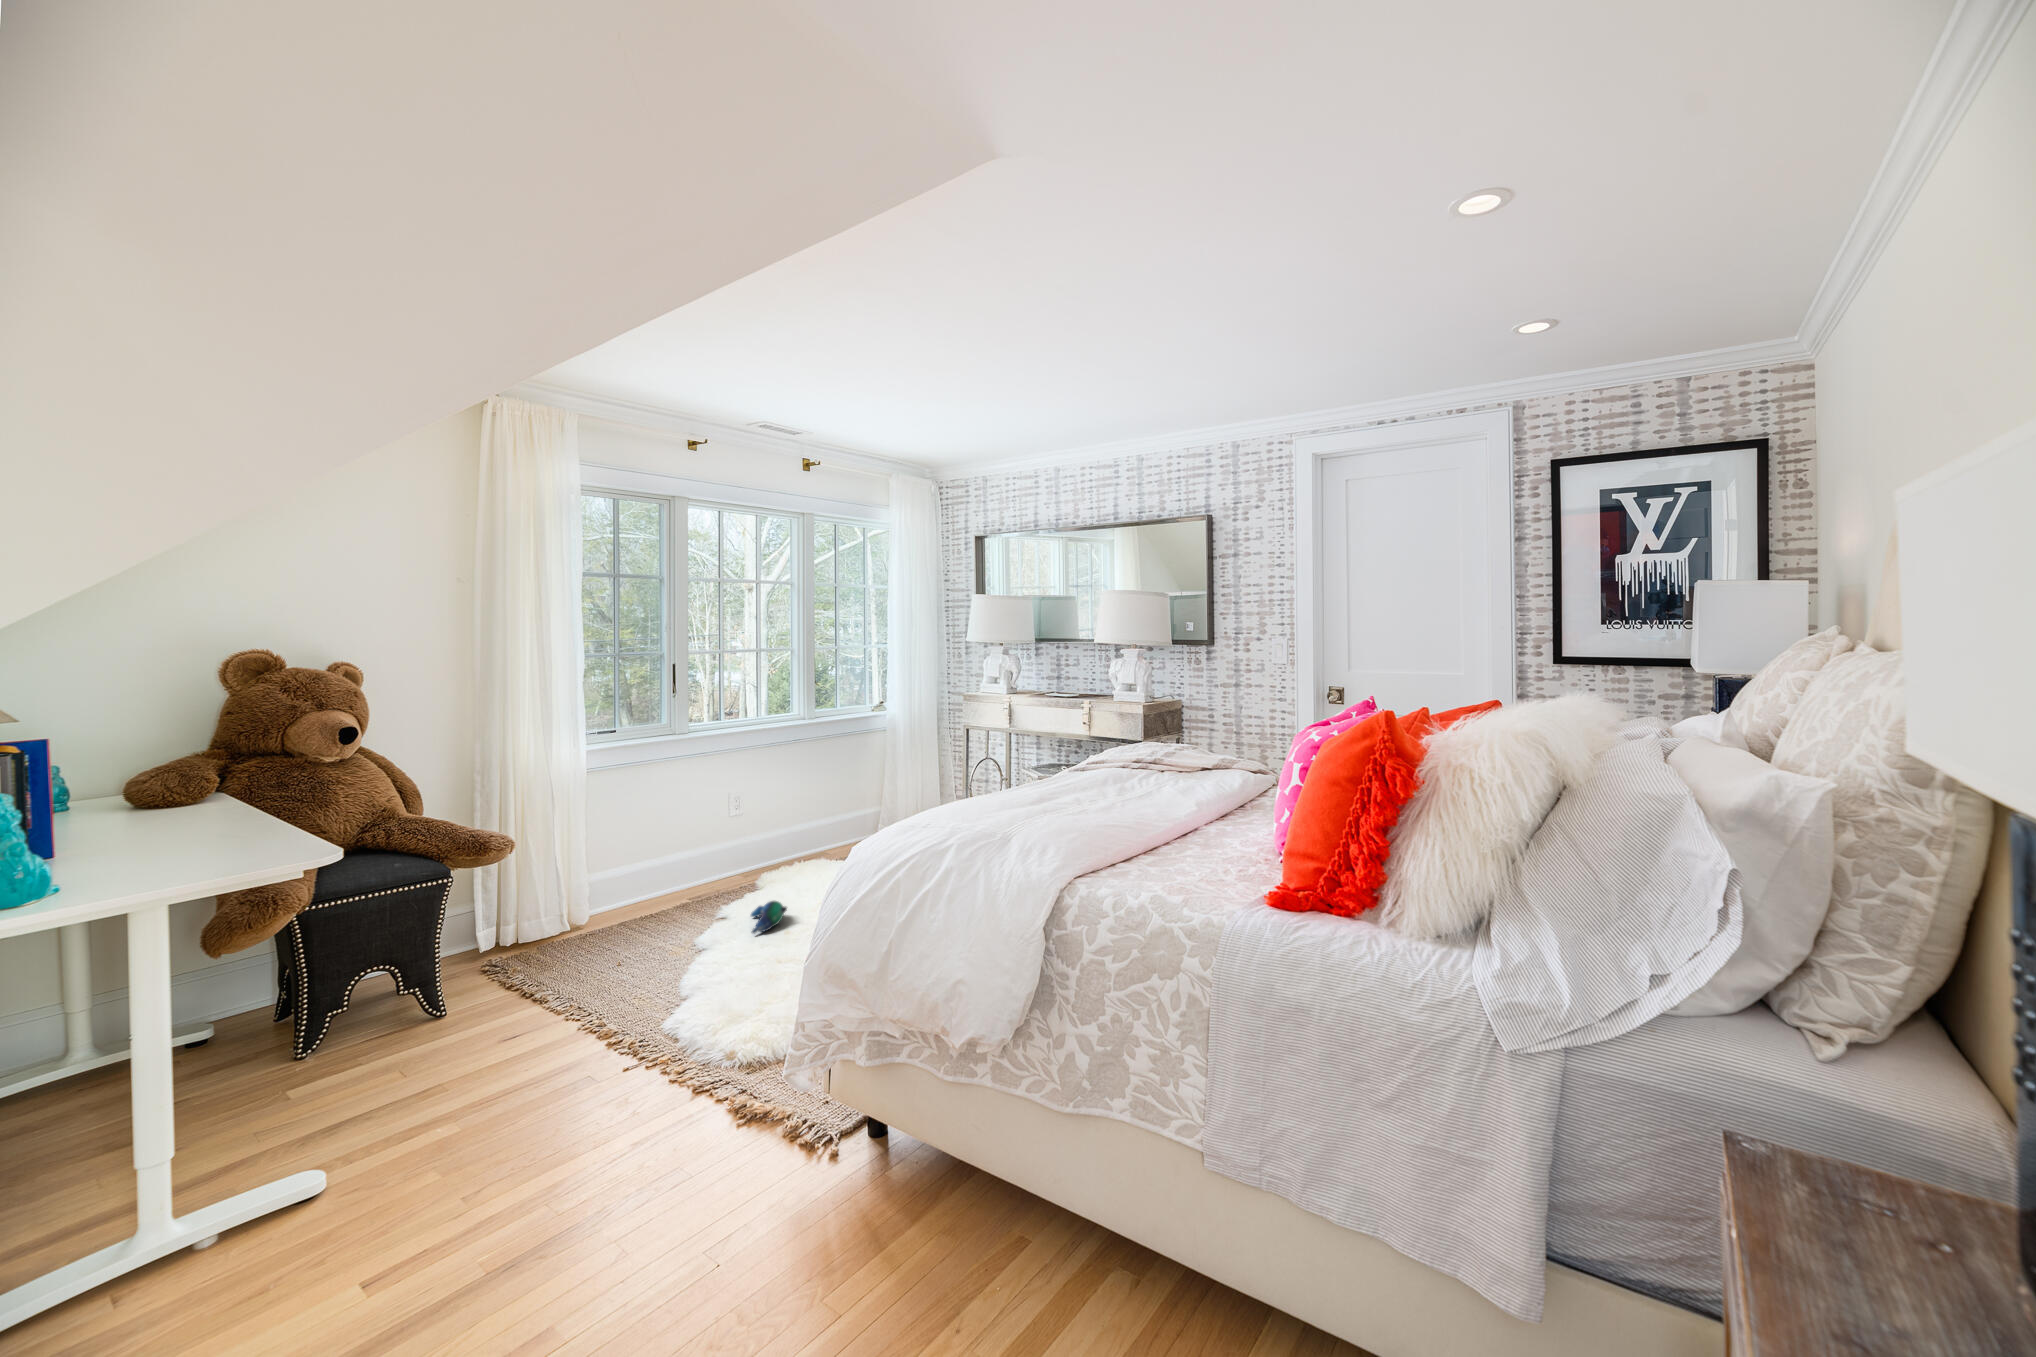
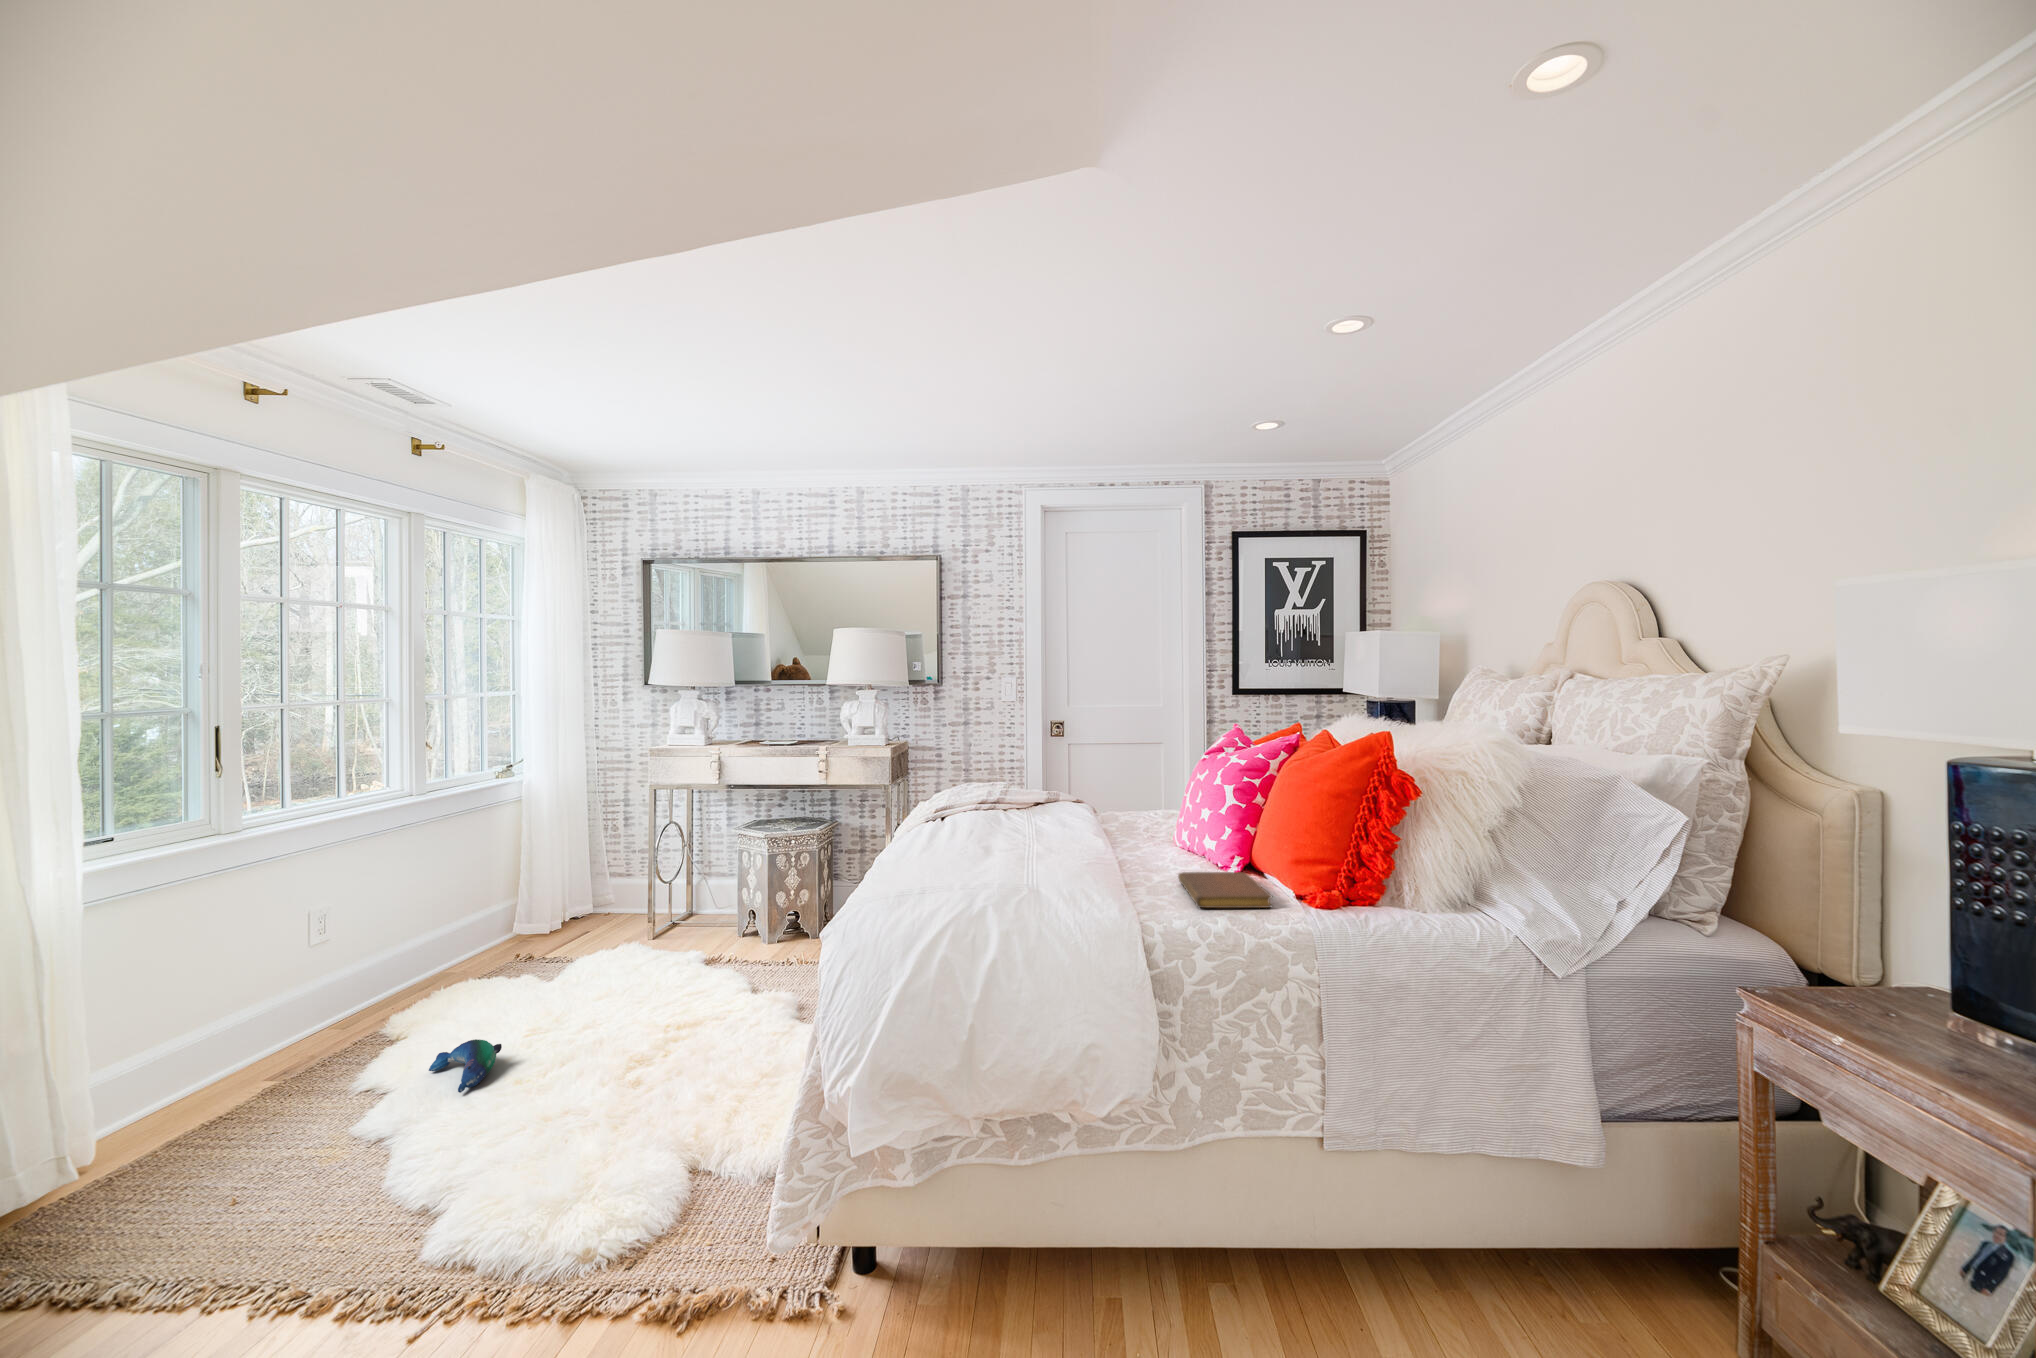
notebook: none [1128,848,1239,893] -> present [1178,872,1272,908]

